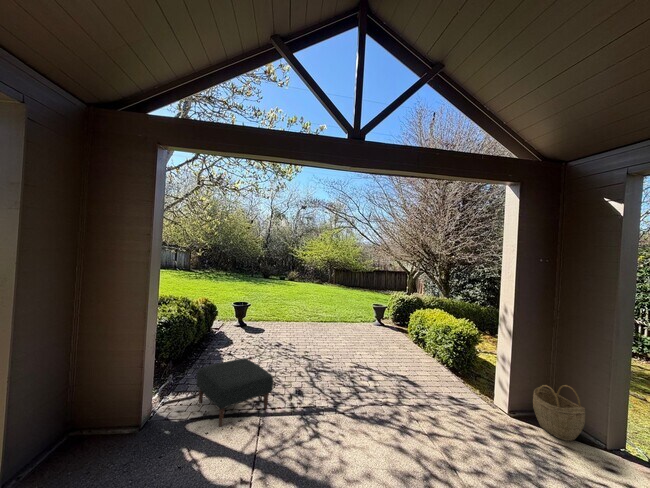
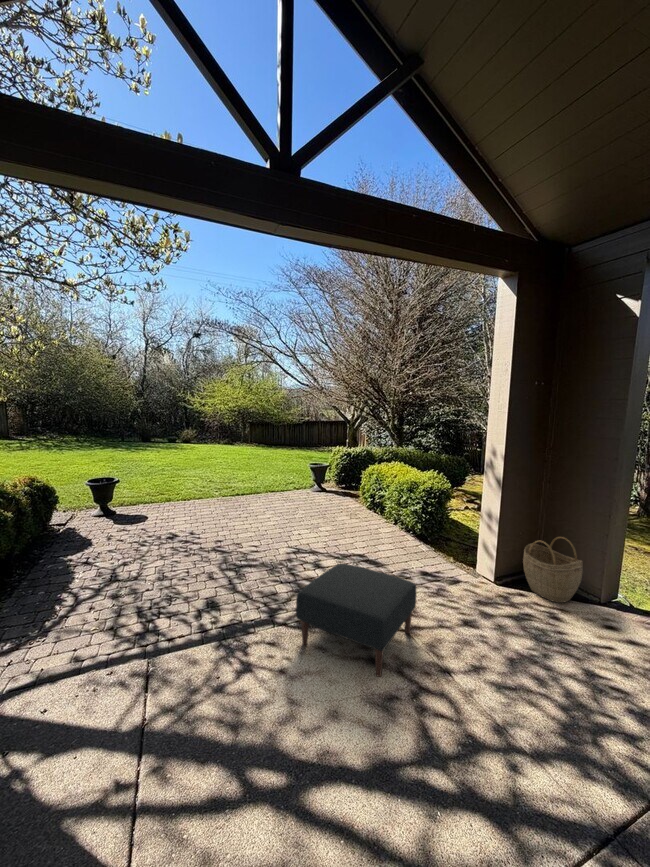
ottoman: present [197,358,273,427] -> present [296,564,416,677]

